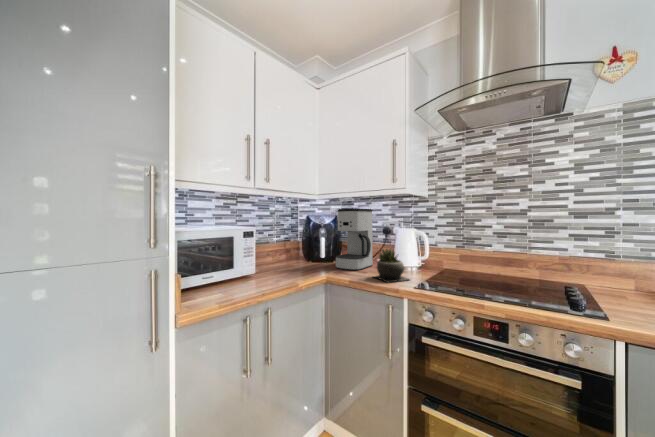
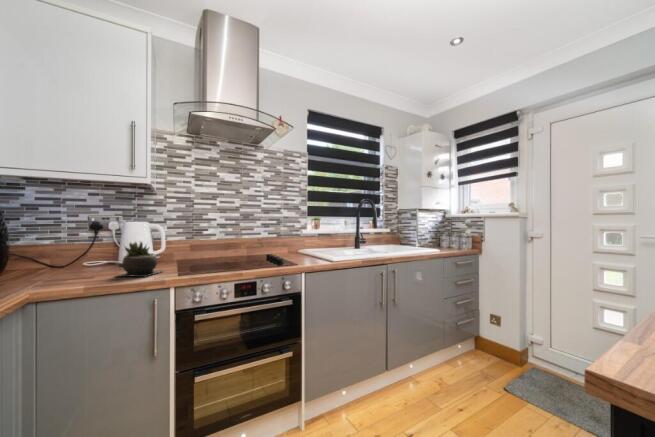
coffee maker: present [336,209,373,270] -> none [27,193,96,280]

